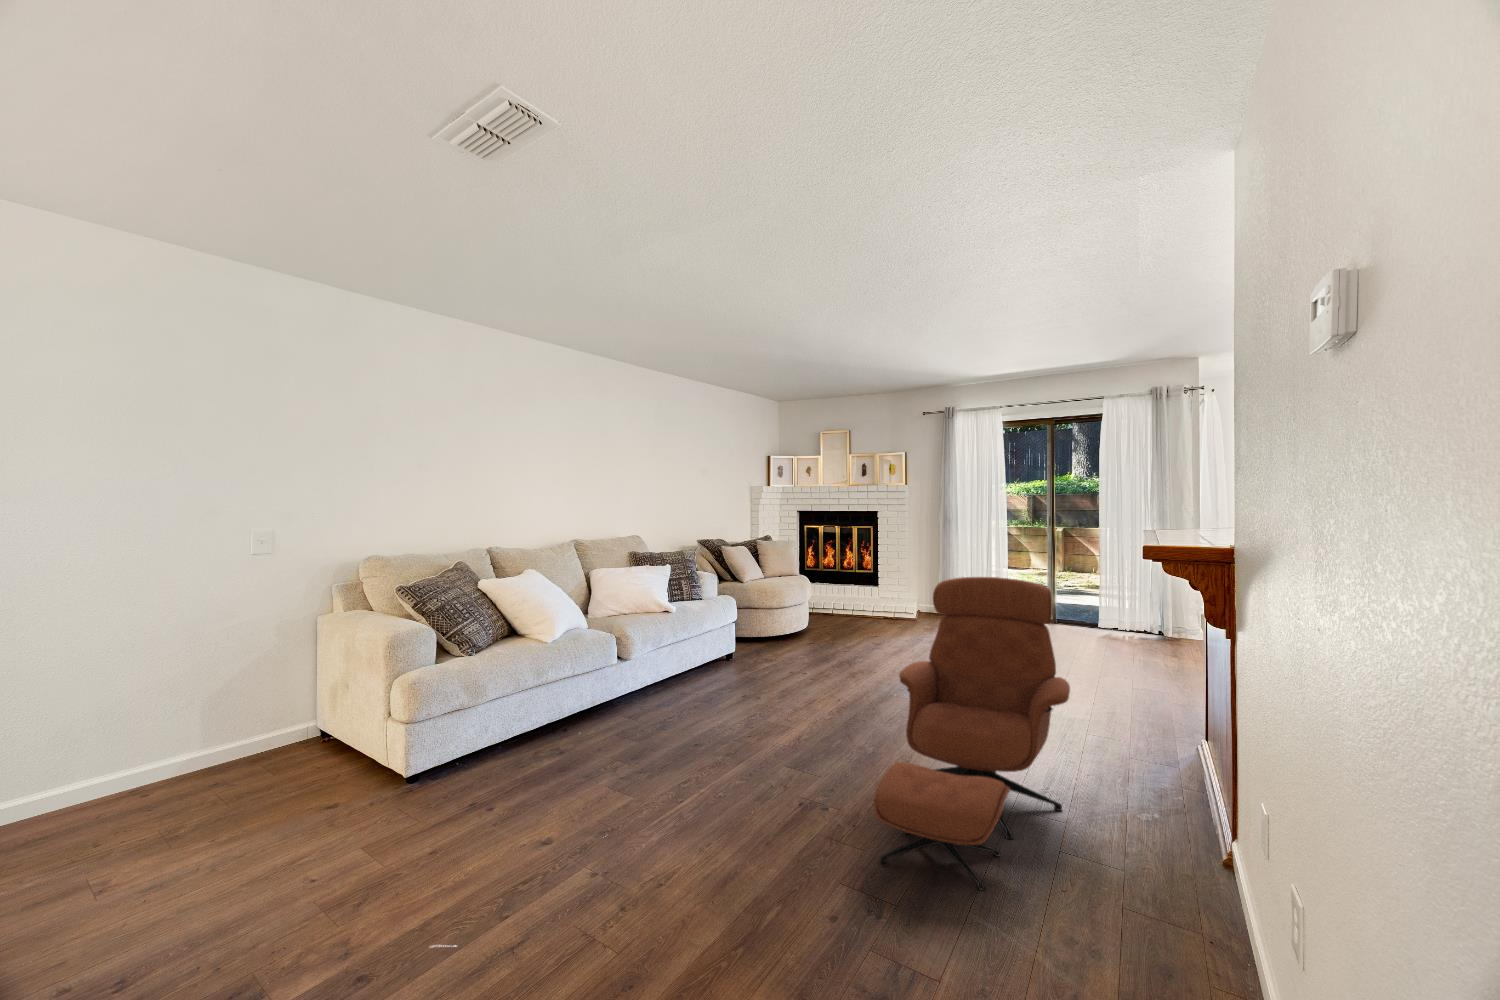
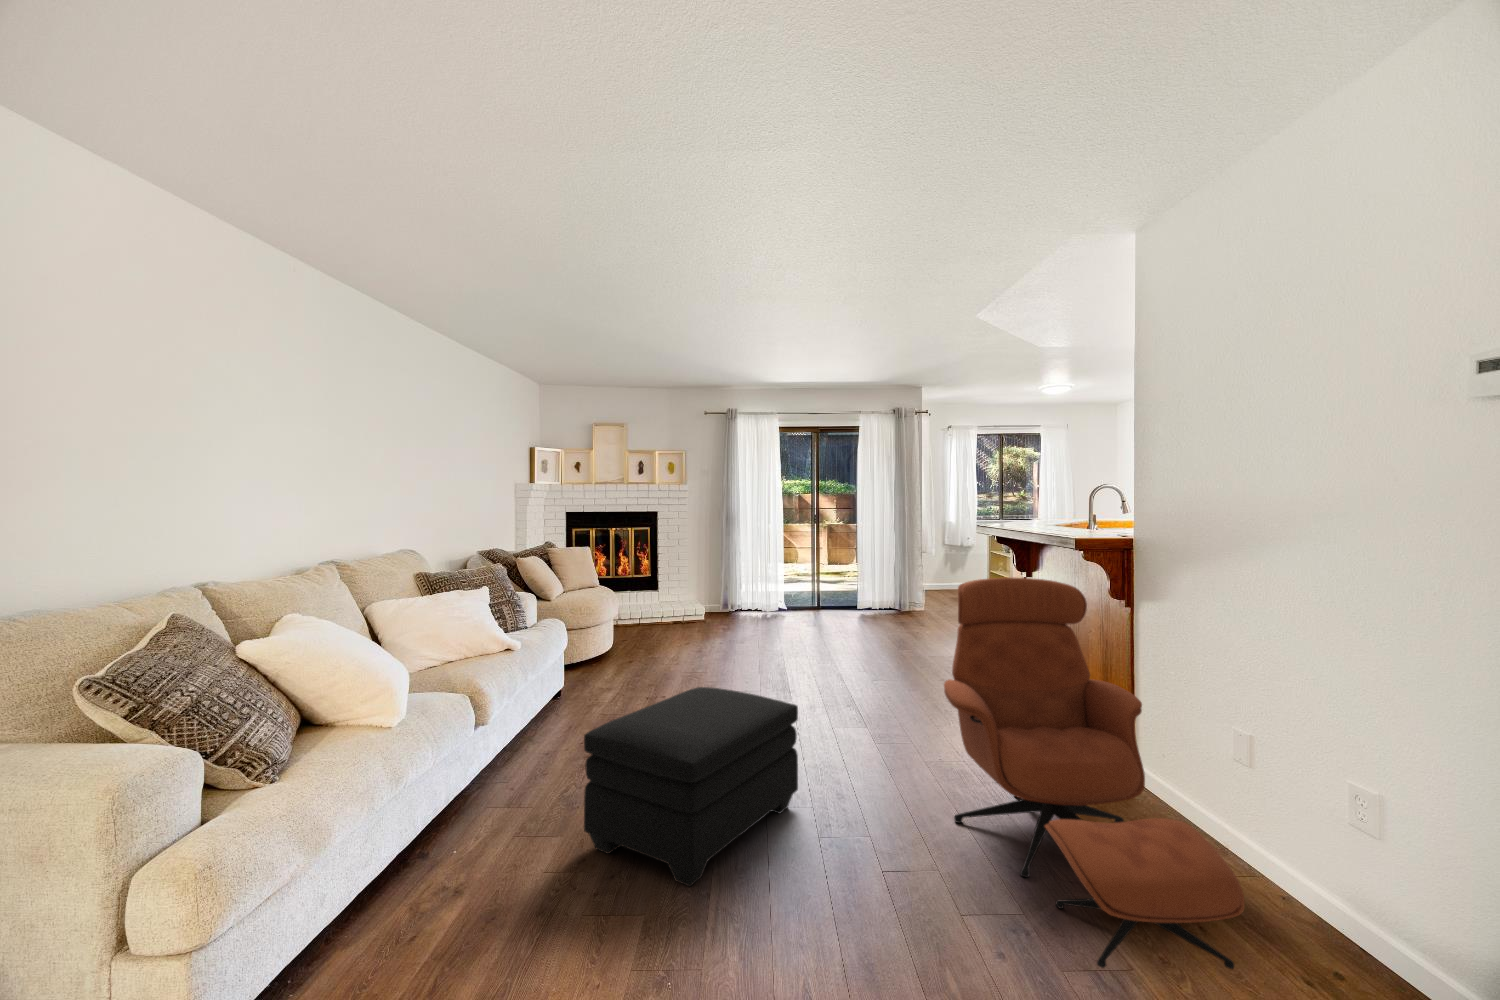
ottoman: none [645,647,806,767] -> present [584,687,798,886]

